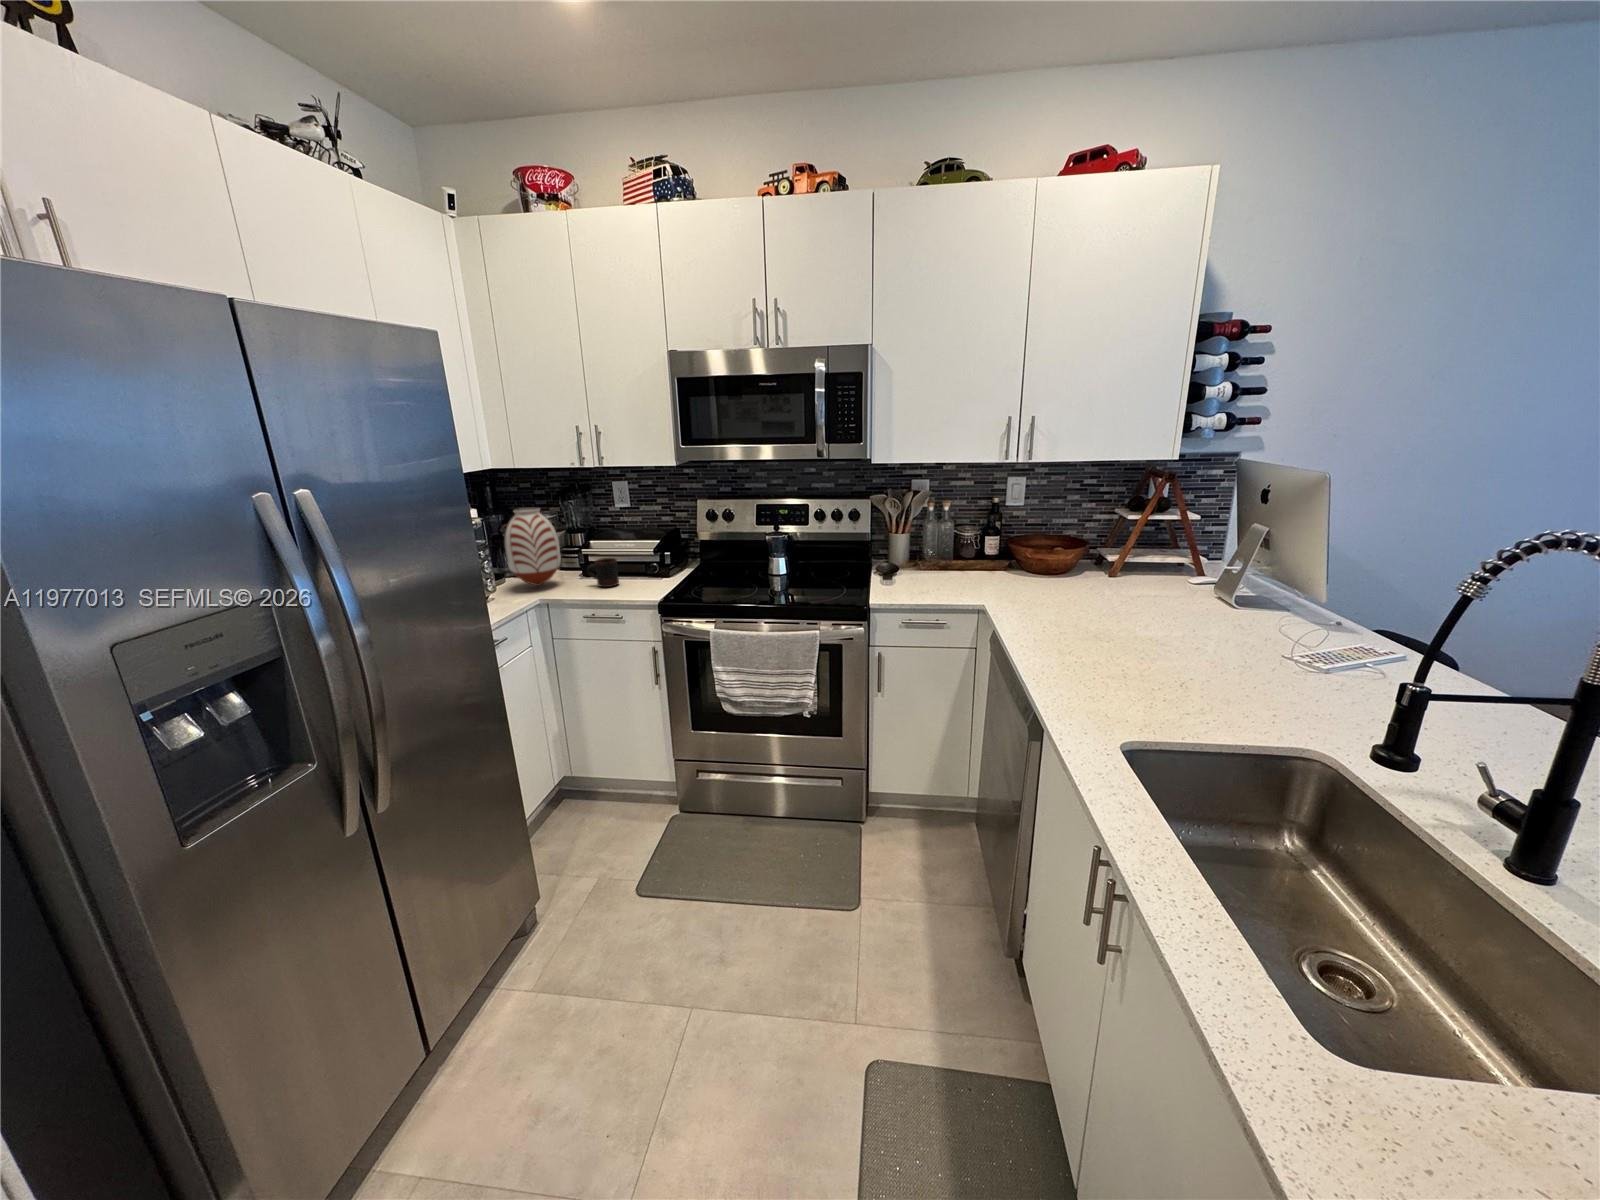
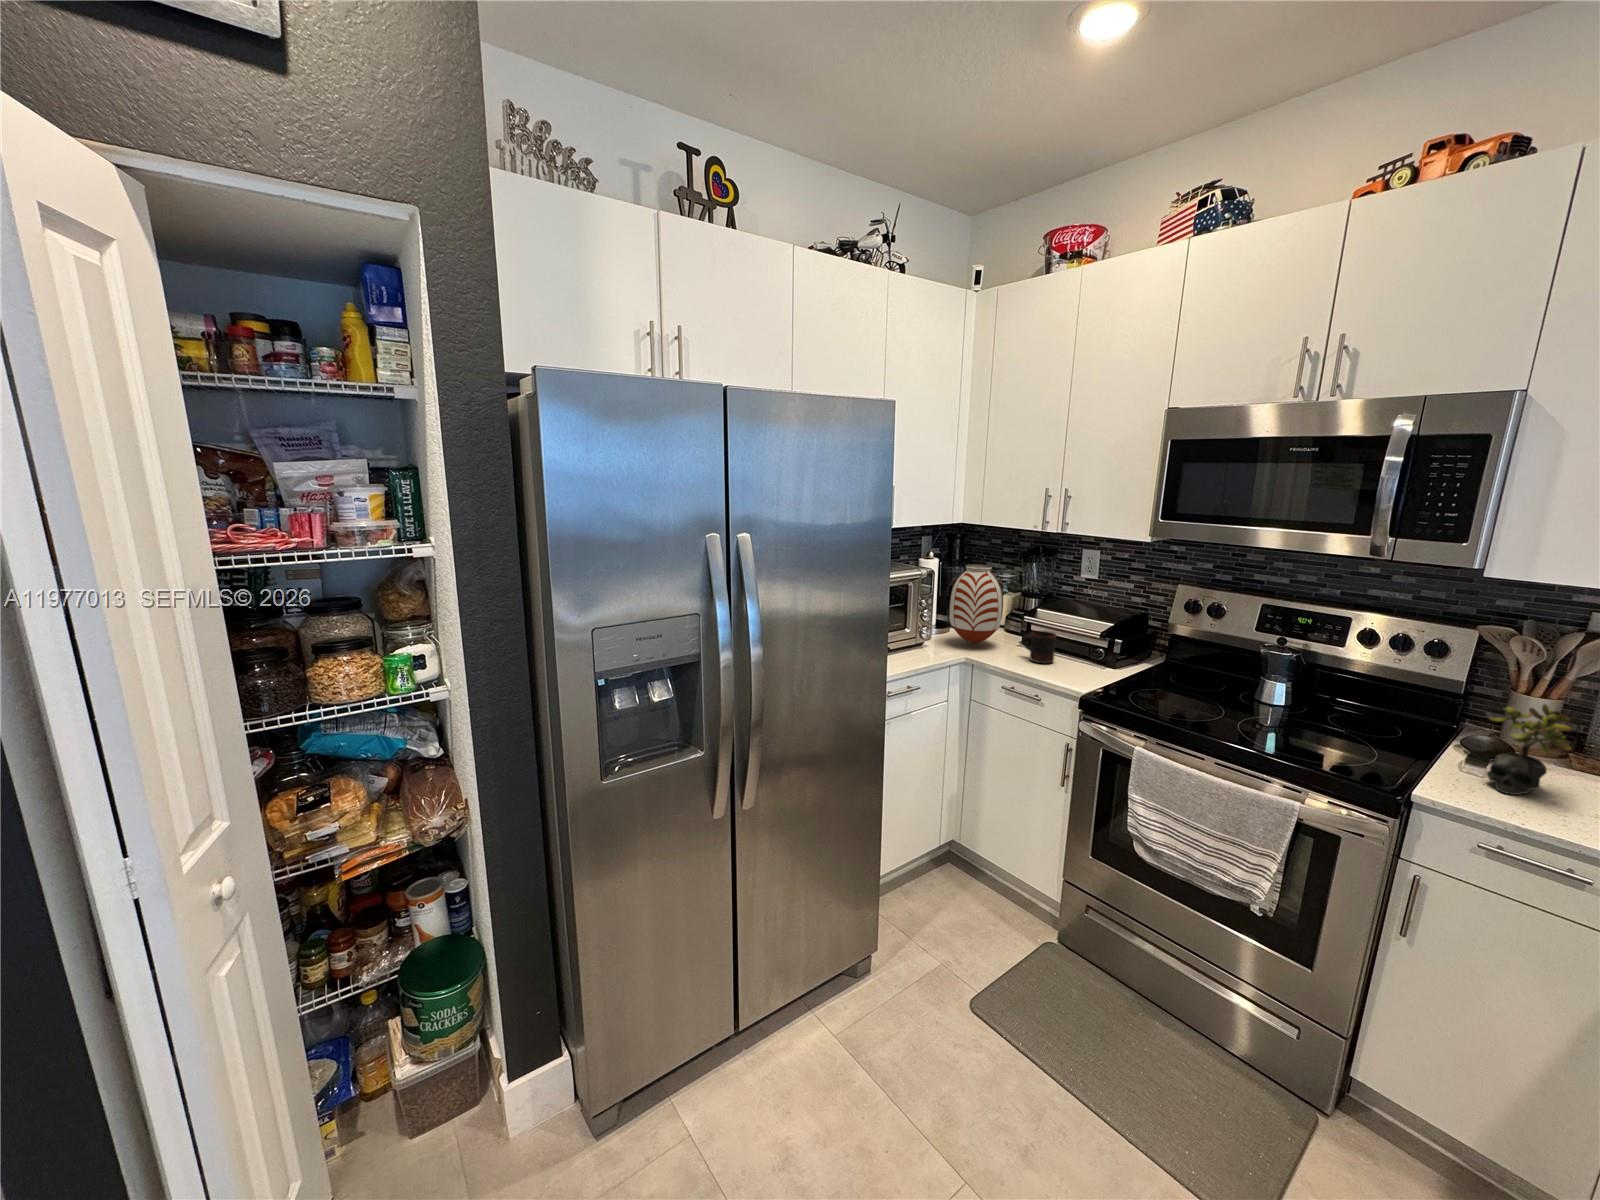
succulent plant: none [891,534,926,590] -> present [1487,704,1571,795]

